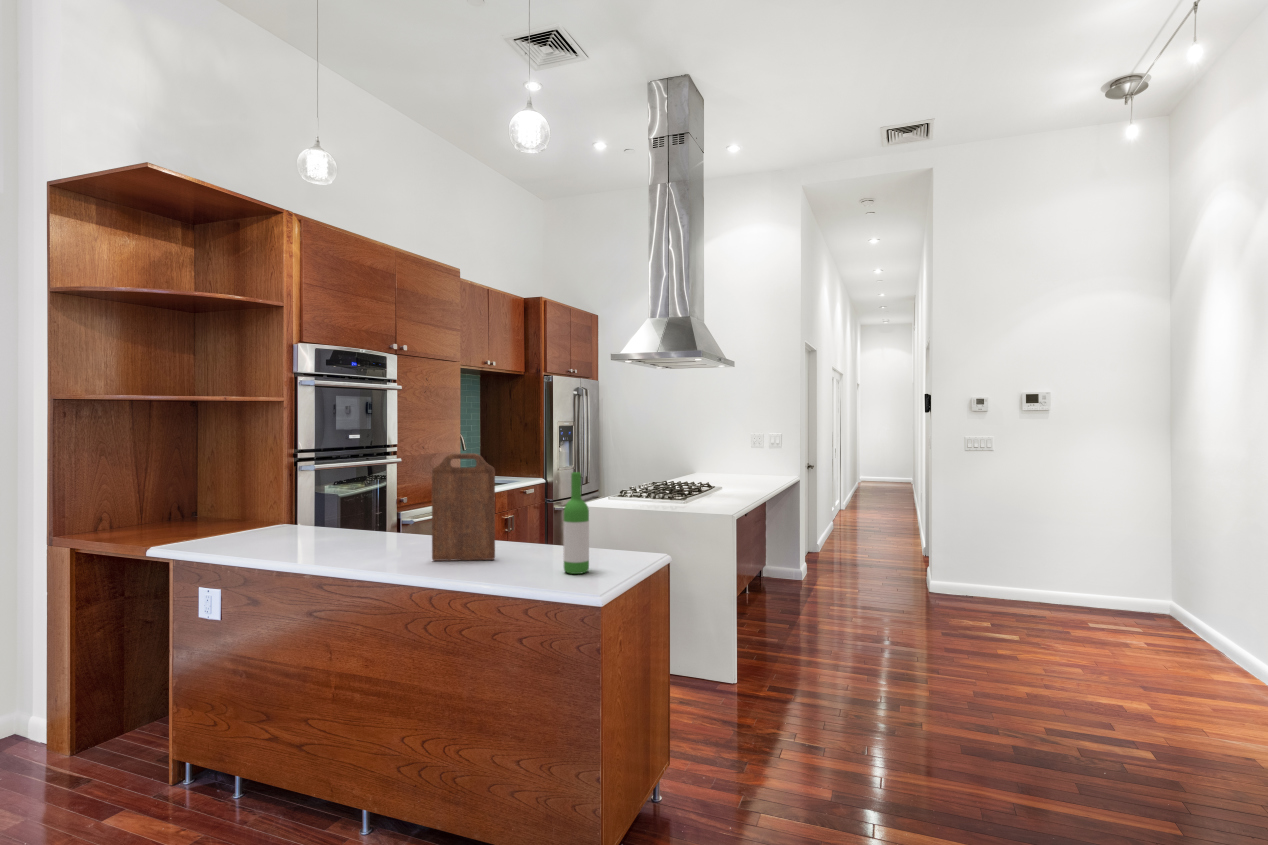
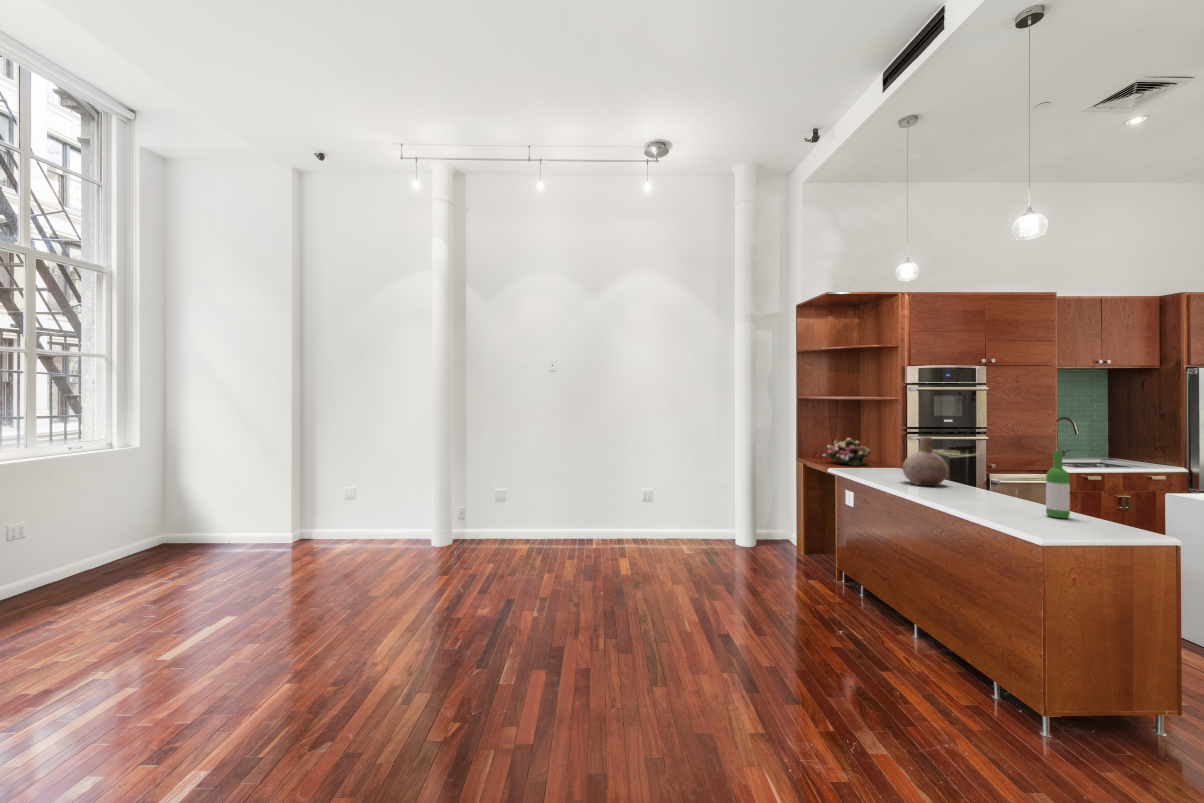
cutting board: present [432,453,495,561] -> none [962,433,1007,502]
vase: none [320,465,395,554] -> present [903,437,949,486]
flower arrangement: none [125,478,232,532] -> present [823,438,871,466]

